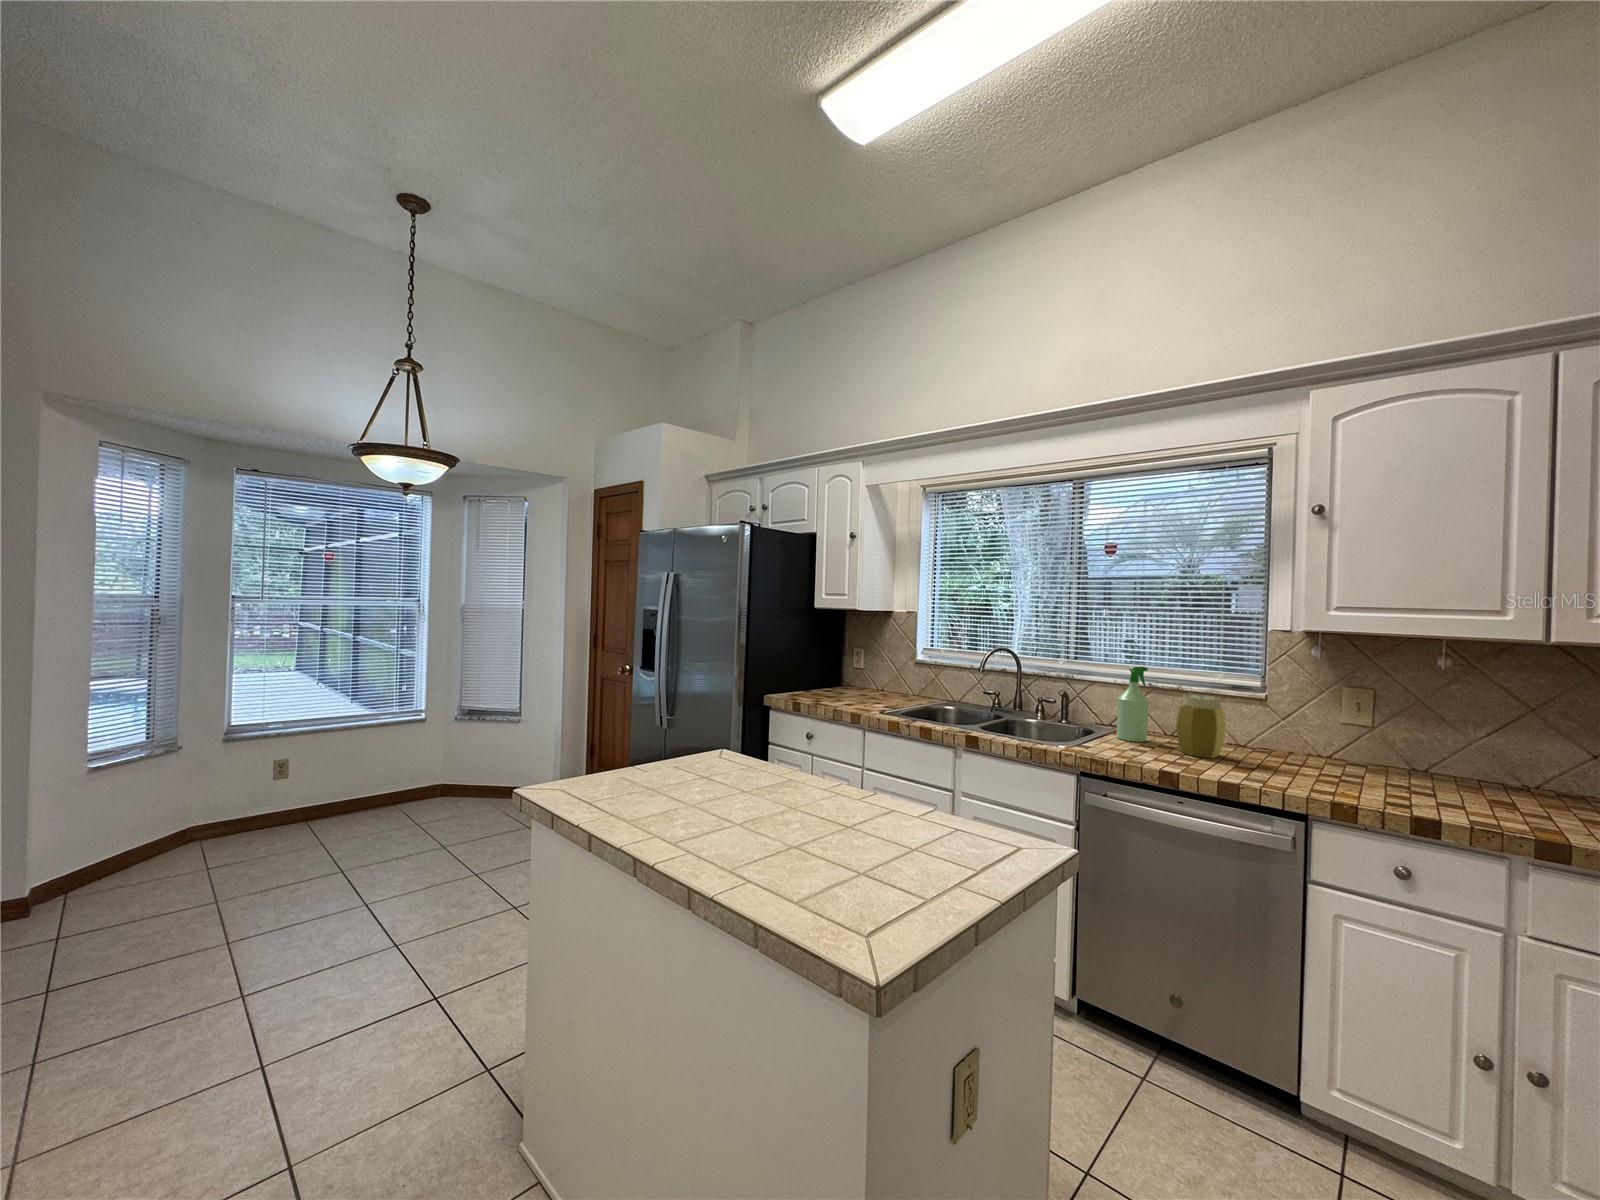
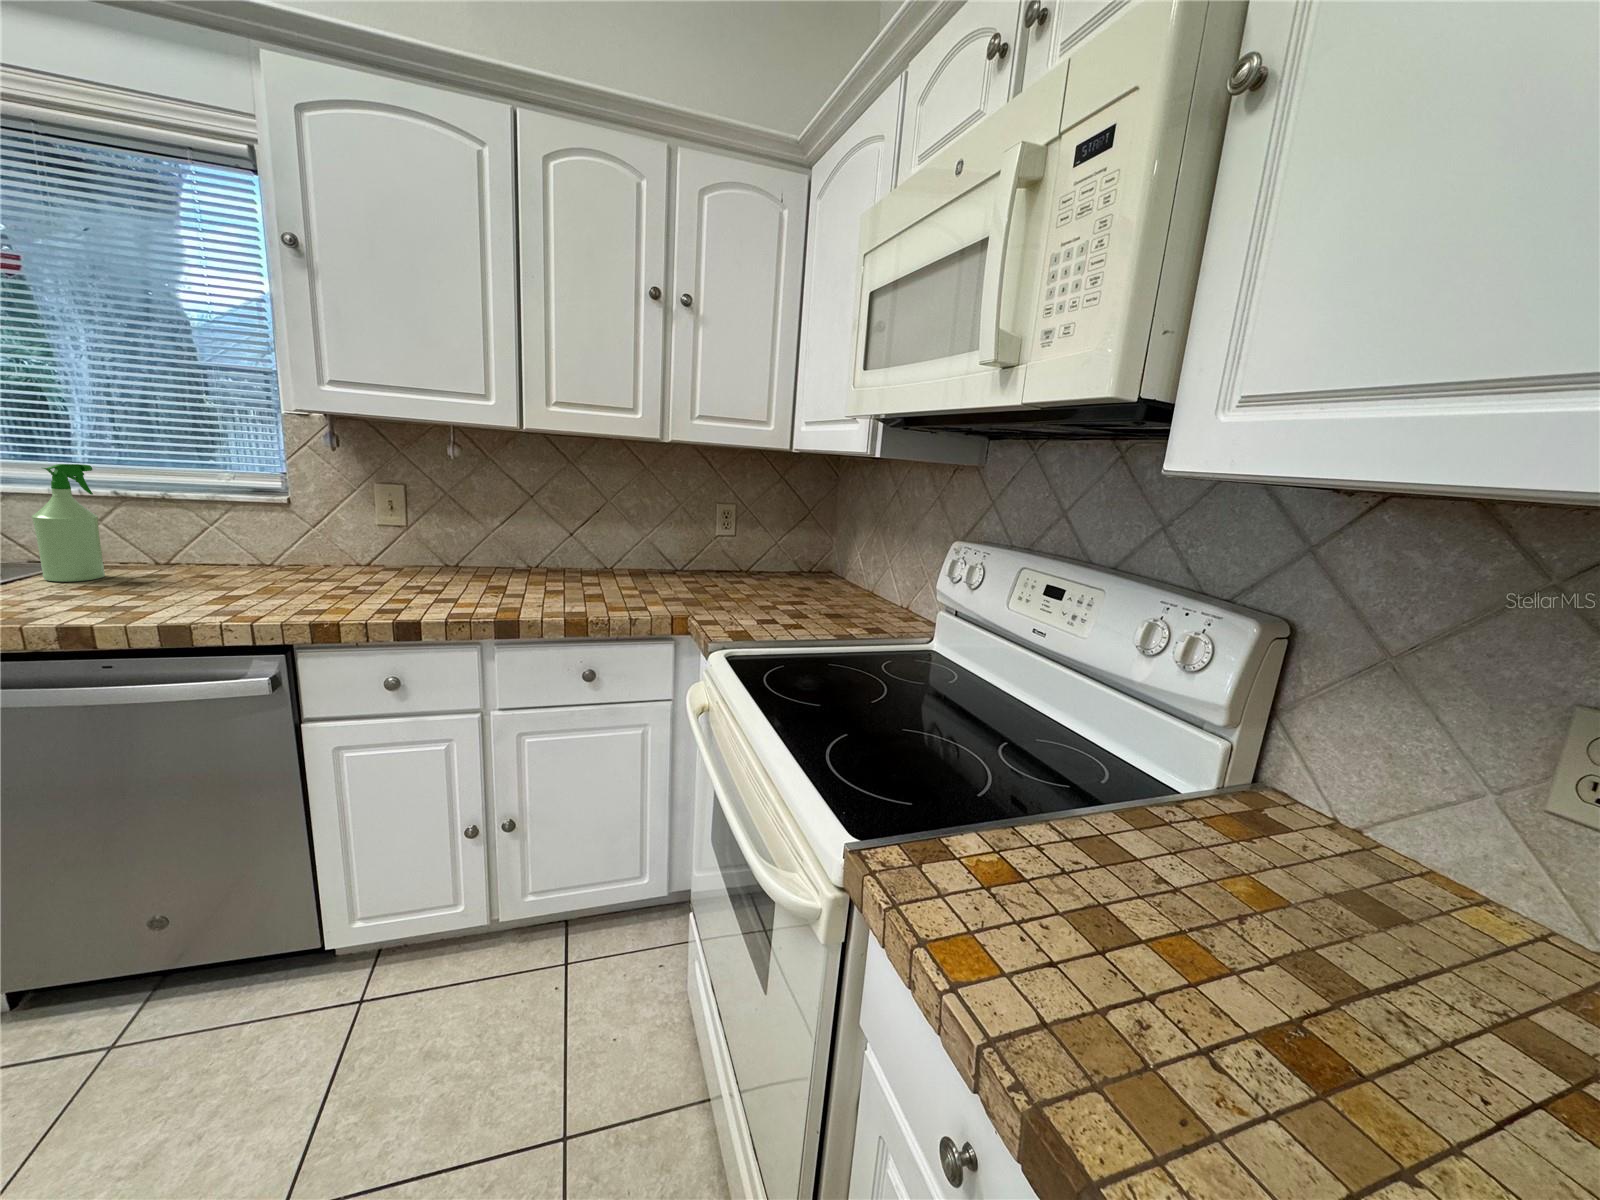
jar: present [1176,694,1226,758] -> none [131,502,215,591]

